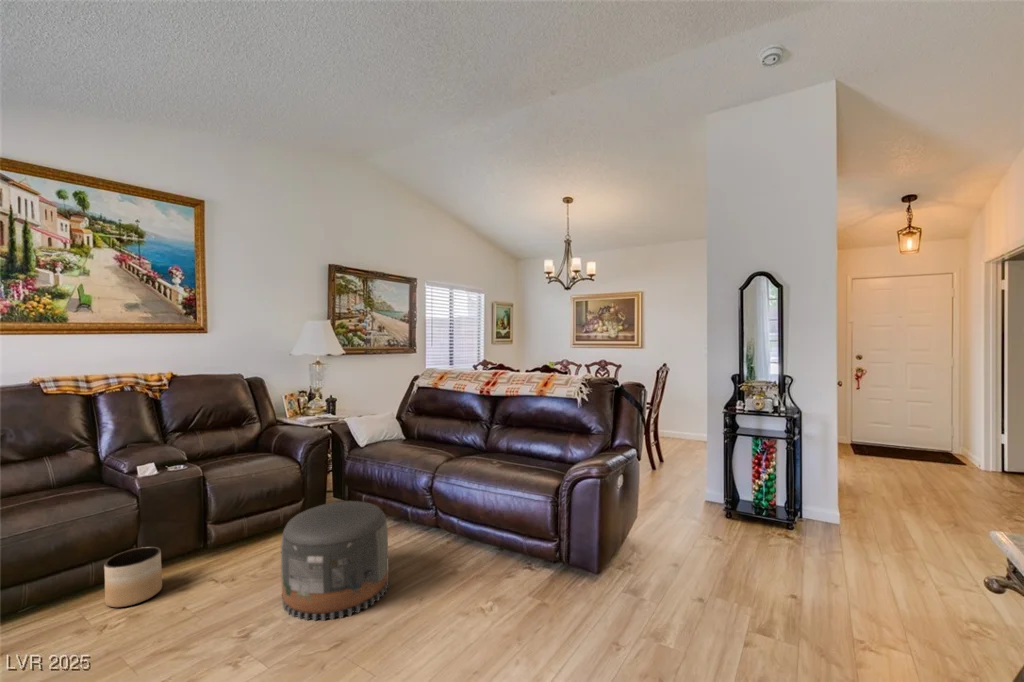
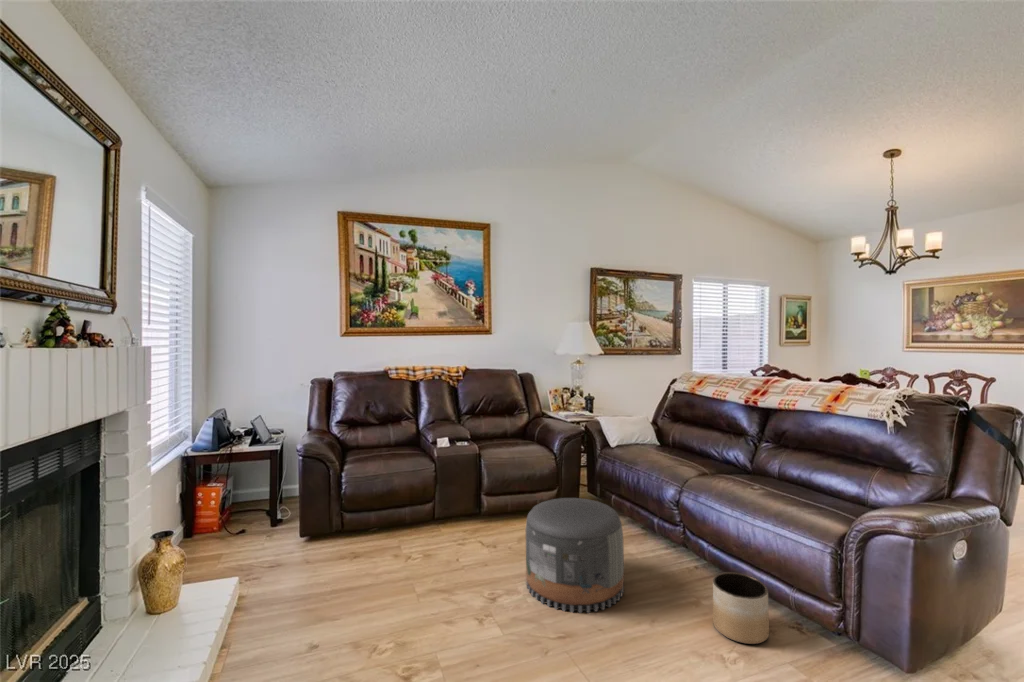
planter: present [104,547,162,608] -> present [713,572,769,644]

